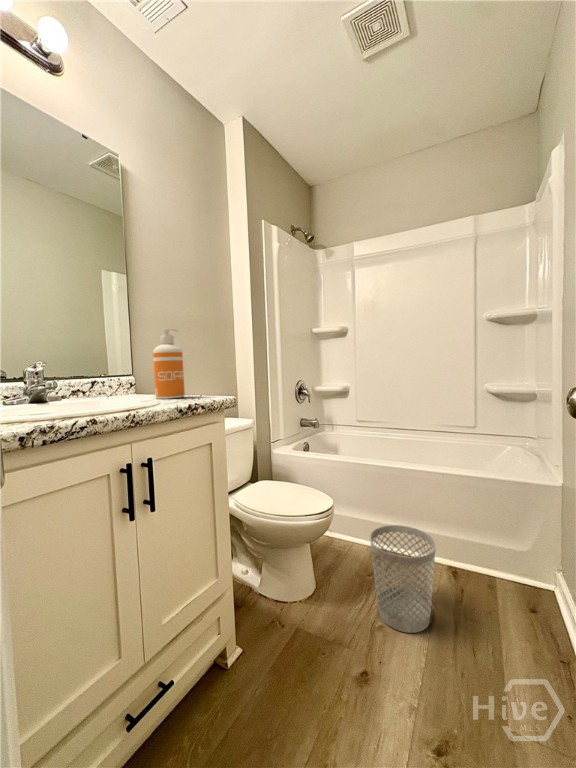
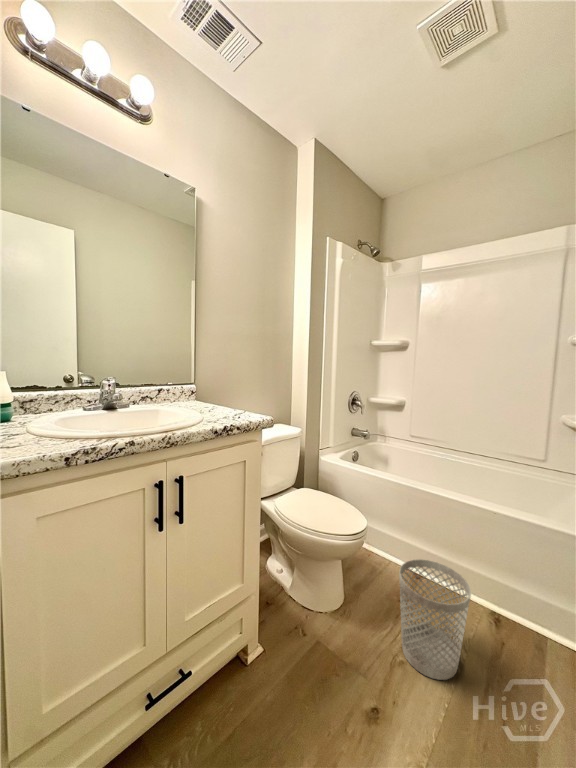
soap dispenser: present [153,328,185,399] -> none [206,348,232,412]

